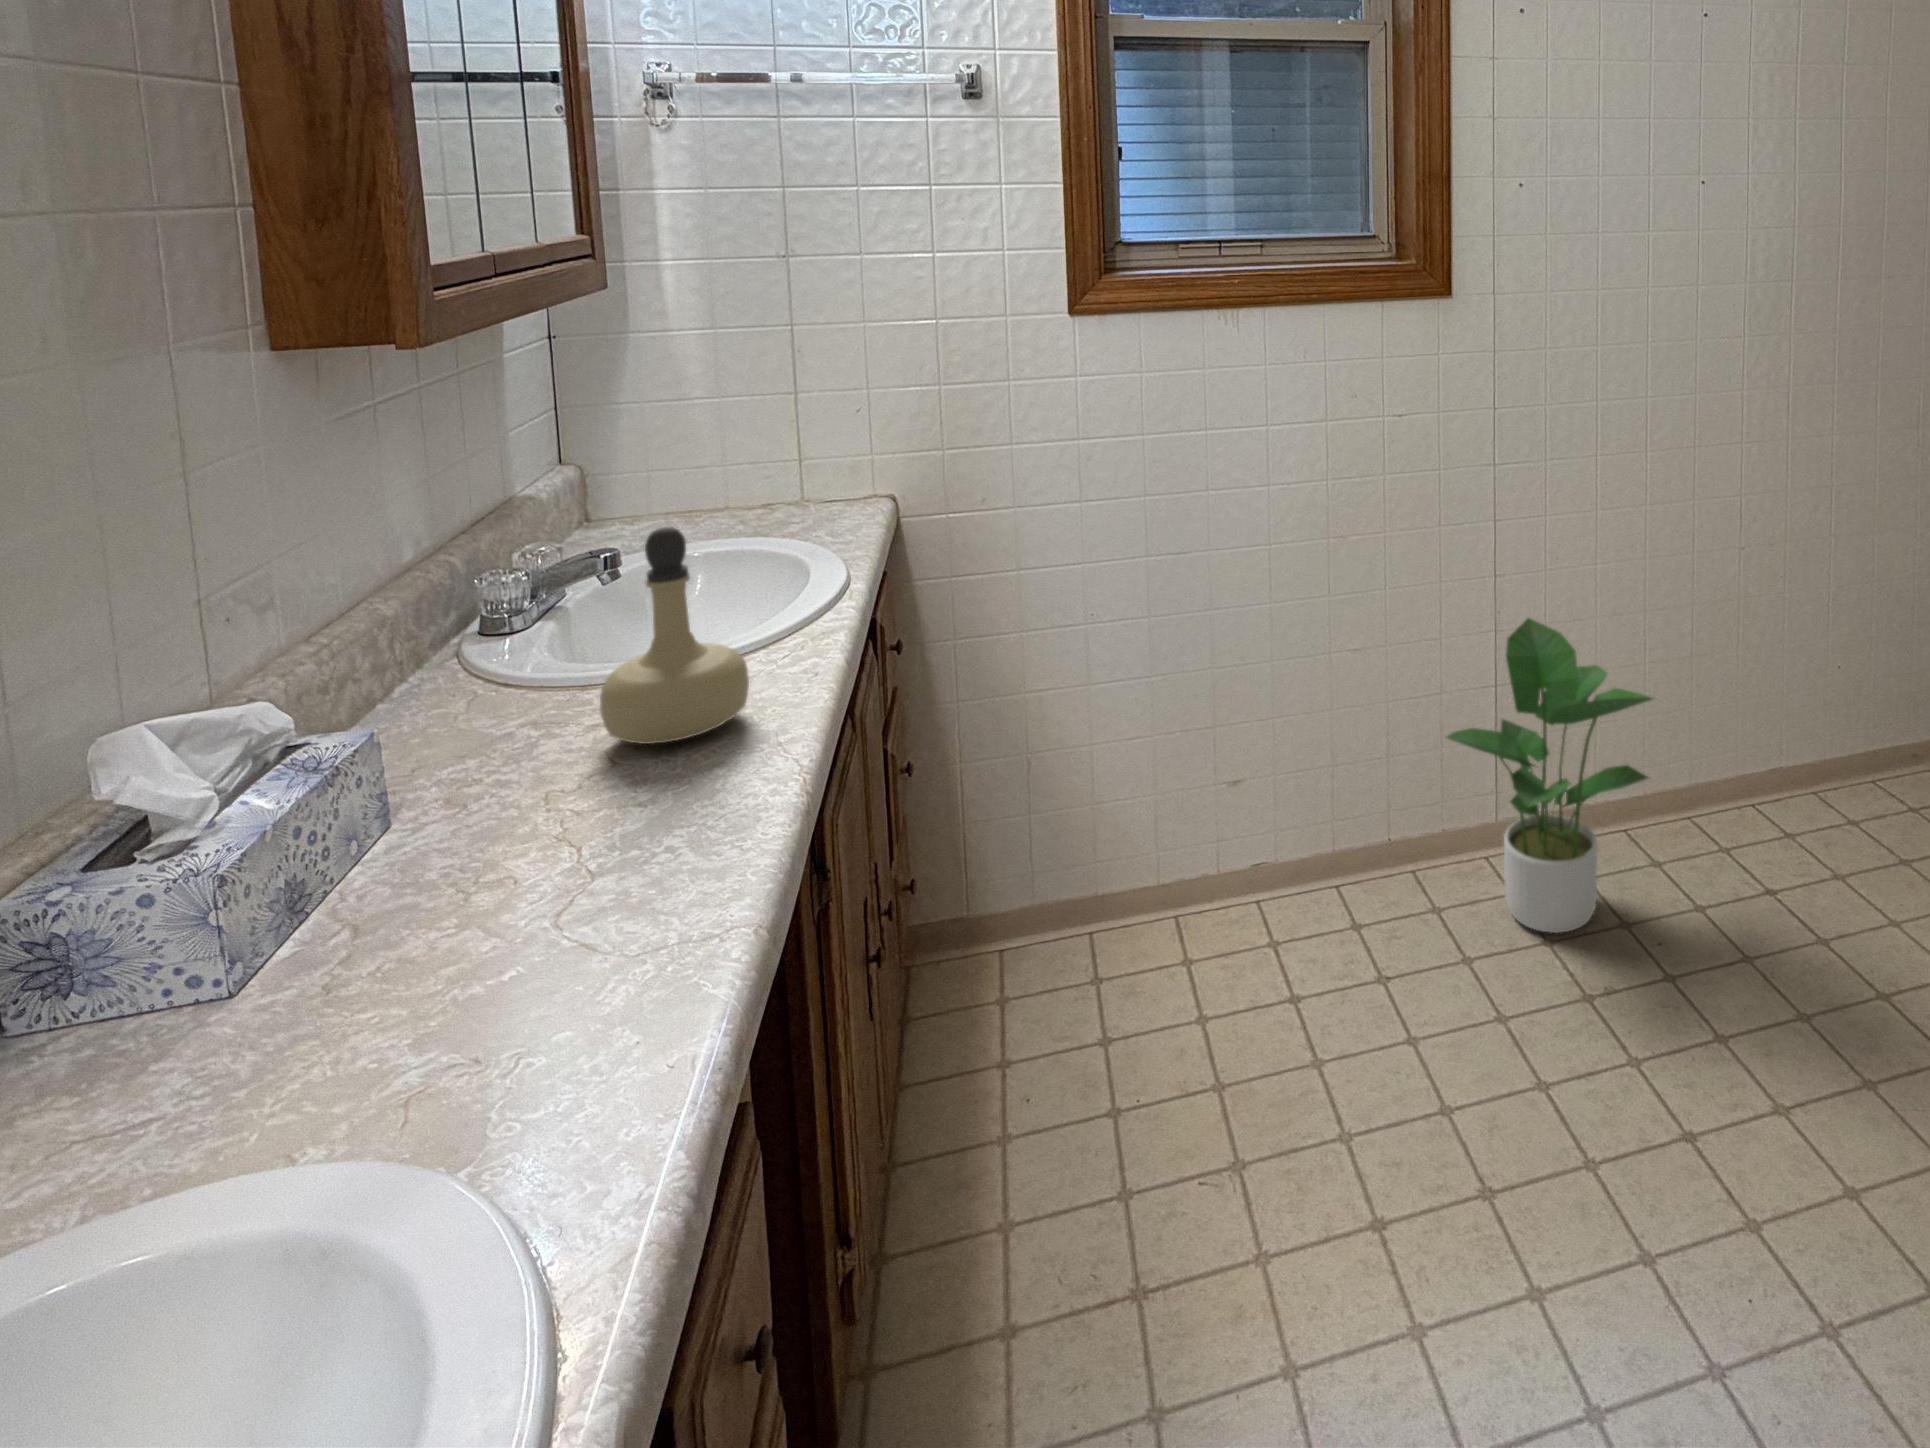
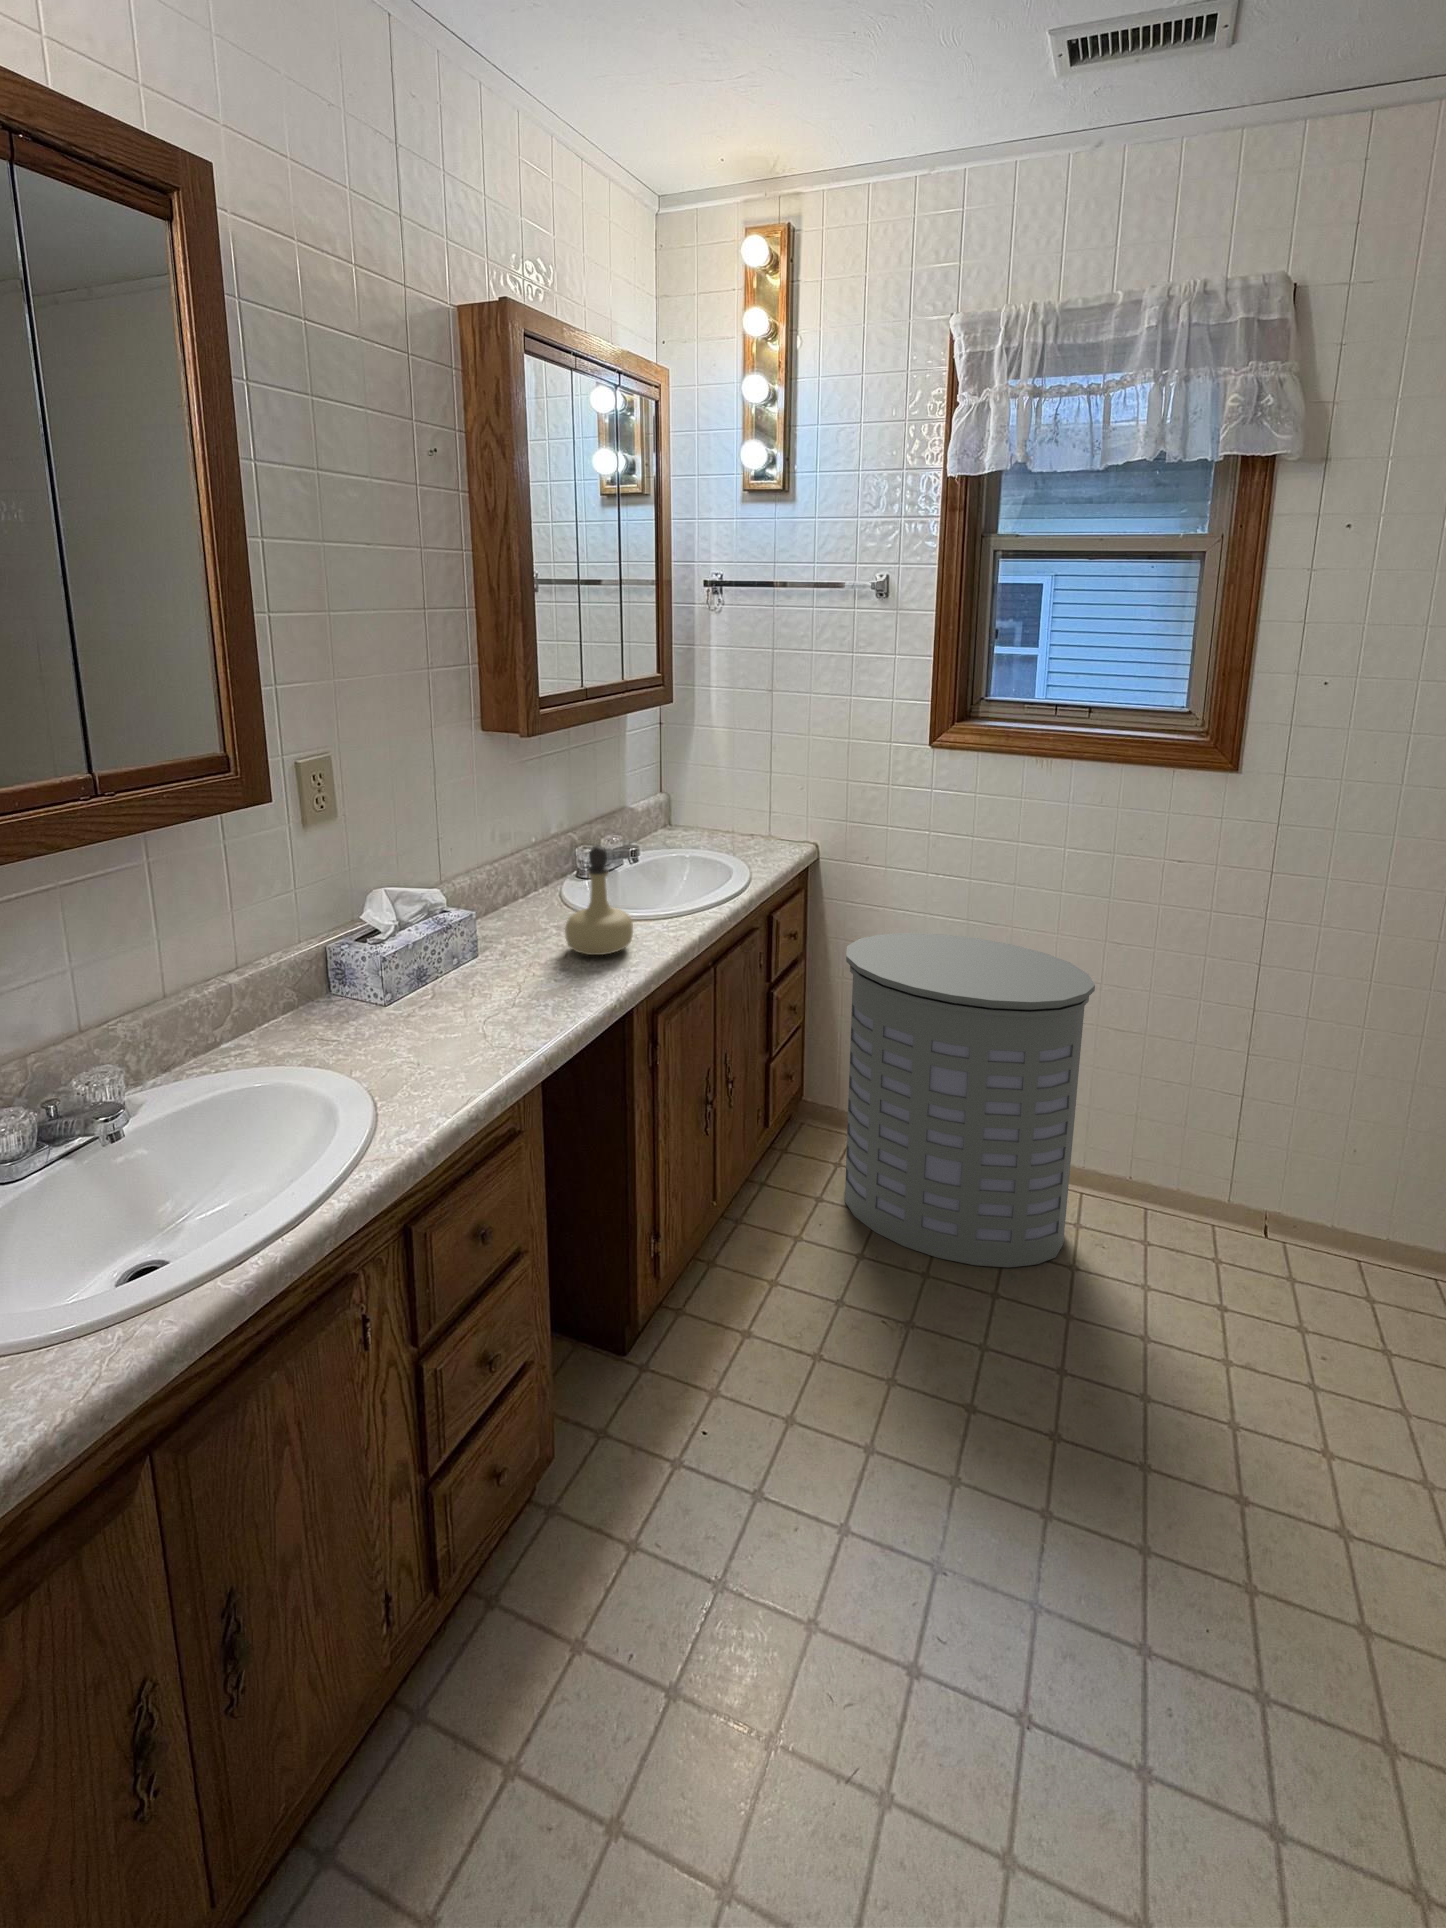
laundry hamper: none [1005,571,1361,1068] -> present [845,933,1095,1268]
potted plant: present [1447,618,1652,933] -> none [1156,1049,1353,1308]

